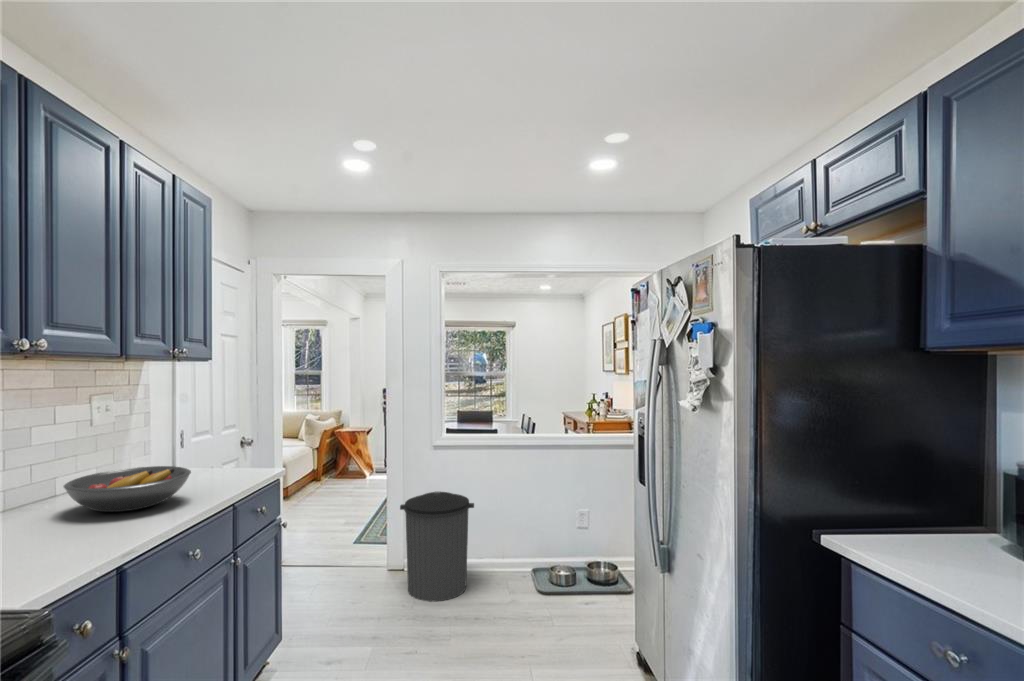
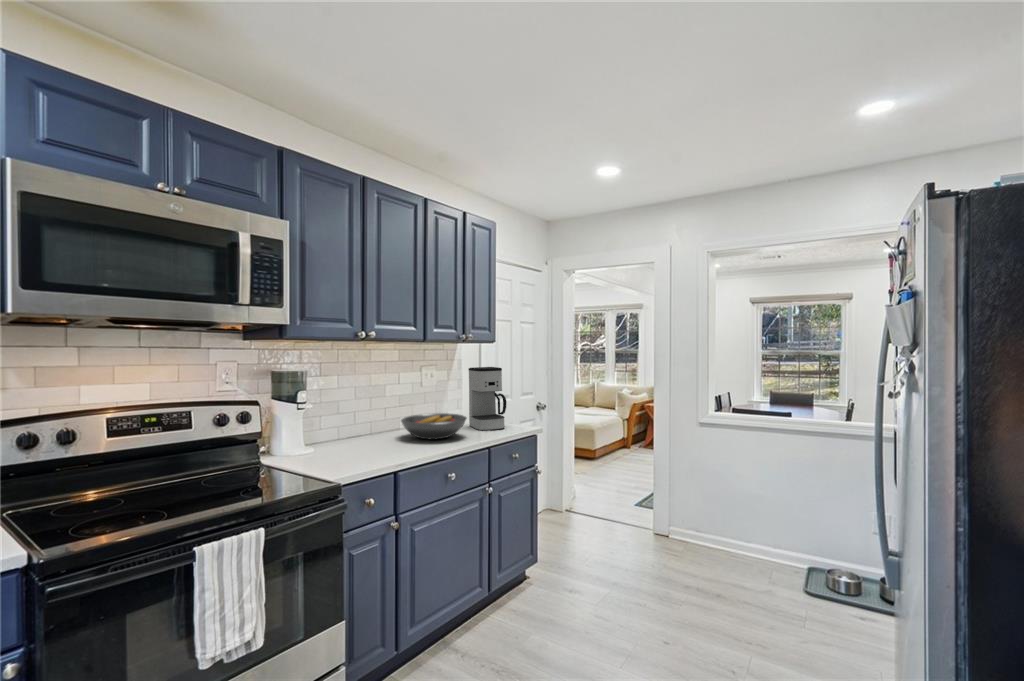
coffee maker: none [171,395,234,486] -> present [468,367,506,431]
trash can: present [400,492,474,602] -> none [658,467,733,572]

